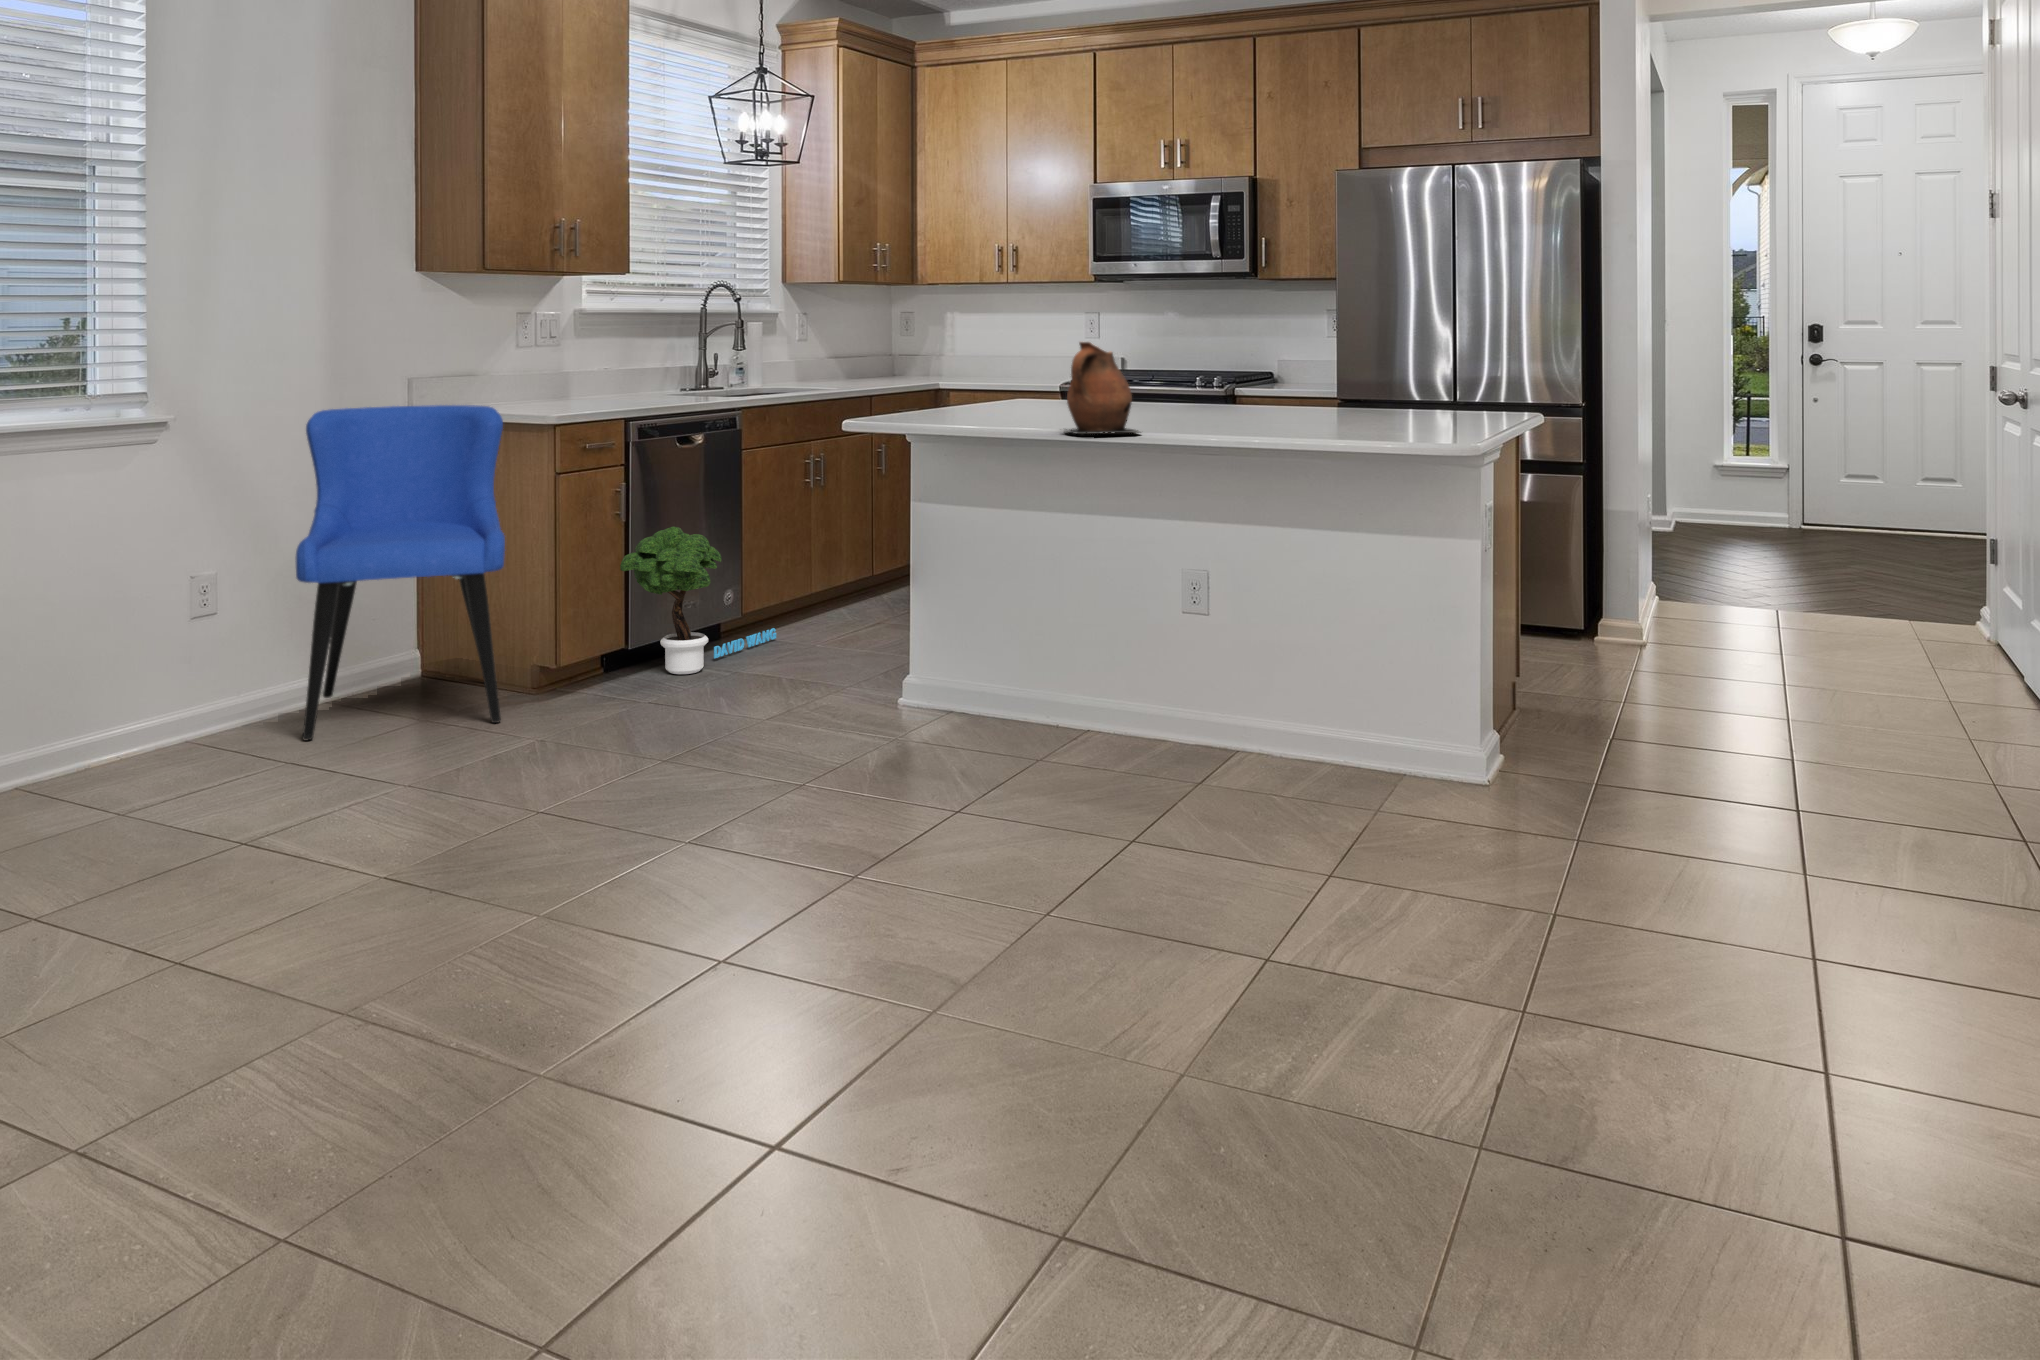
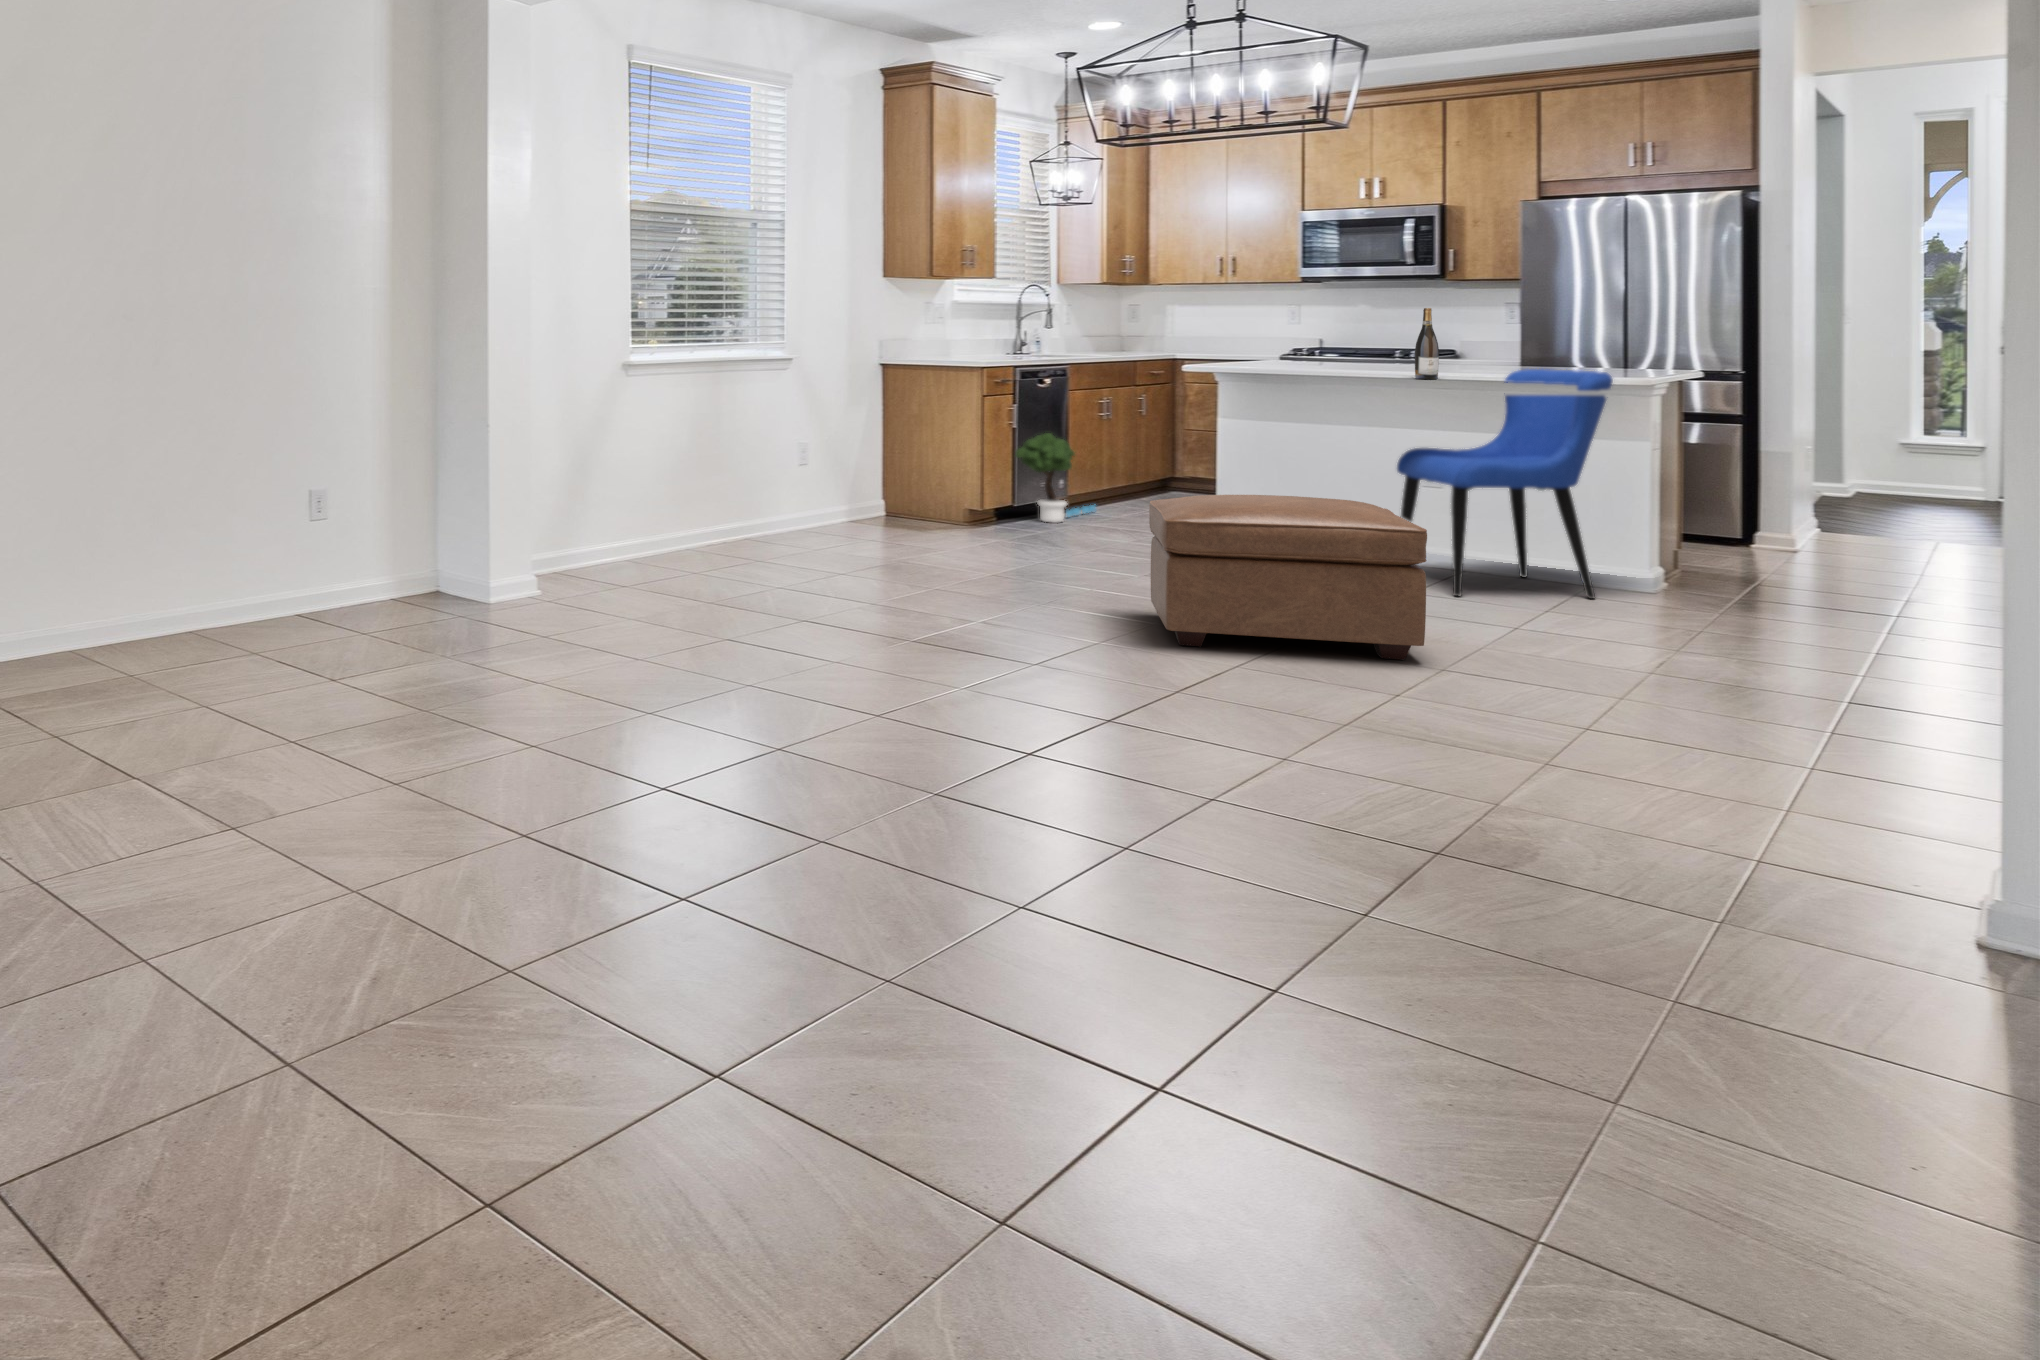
wine bottle: none [1169,323,1202,439] -> present [1415,308,1439,379]
ceramic pitcher: present [1065,342,1141,434] -> none [1332,320,1393,377]
dining chair: present [296,405,505,740] -> present [1397,369,1613,599]
ottoman: none [487,748,1063,1184] -> present [1149,495,1427,660]

